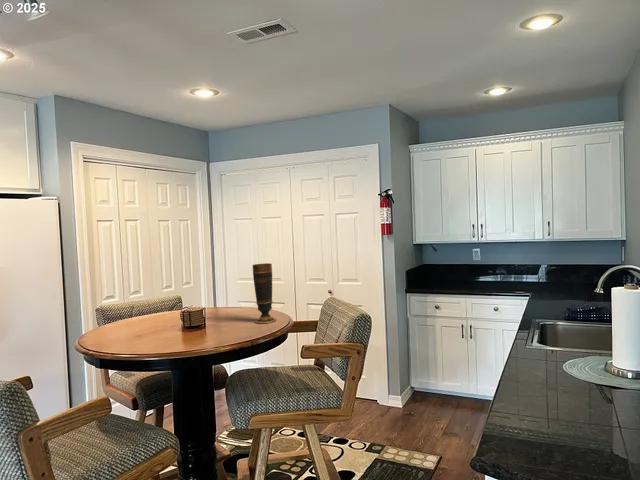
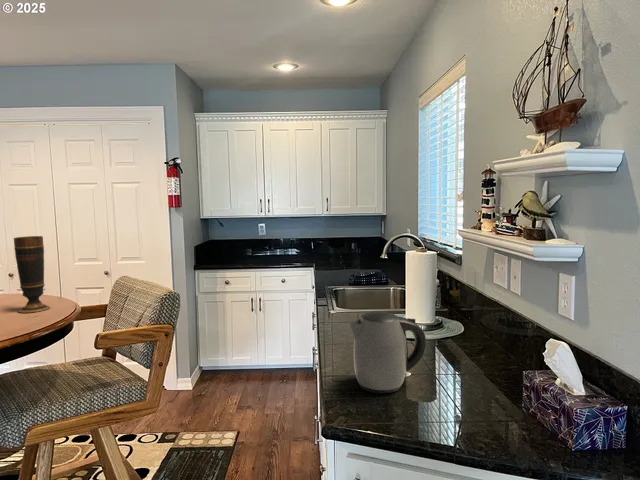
kettle: none [507,351,603,442] -> present [349,311,426,394]

